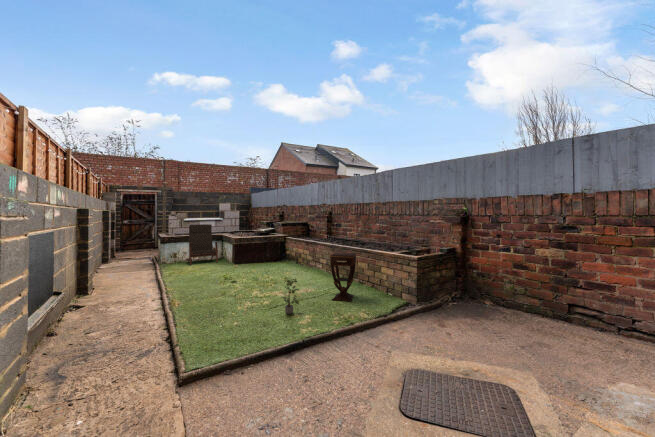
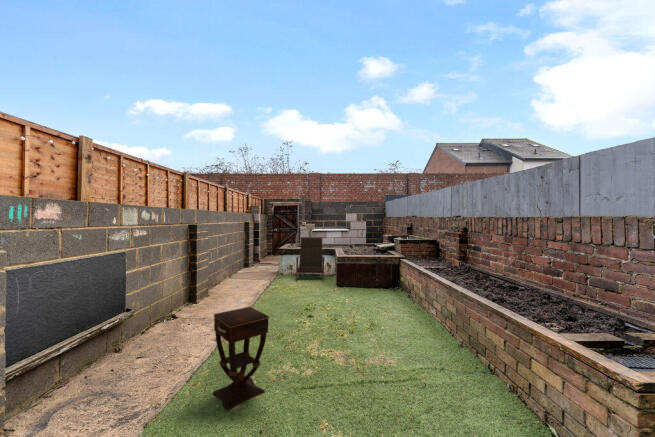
side table: present [330,253,356,302] -> present [213,307,269,409]
potted plant: present [282,279,300,314] -> none [300,354,336,418]

